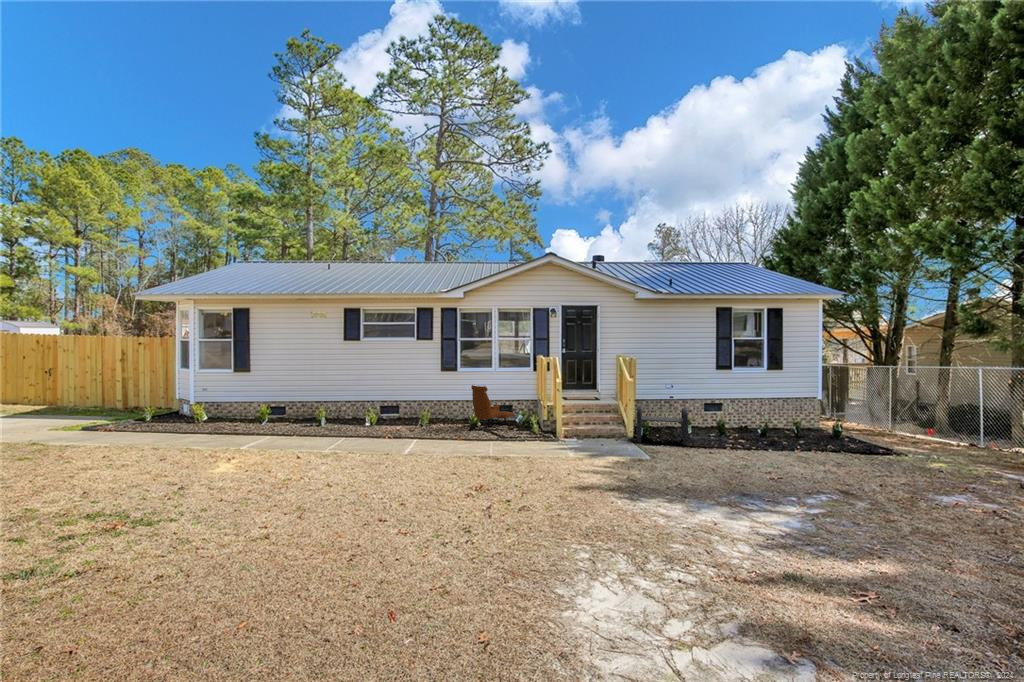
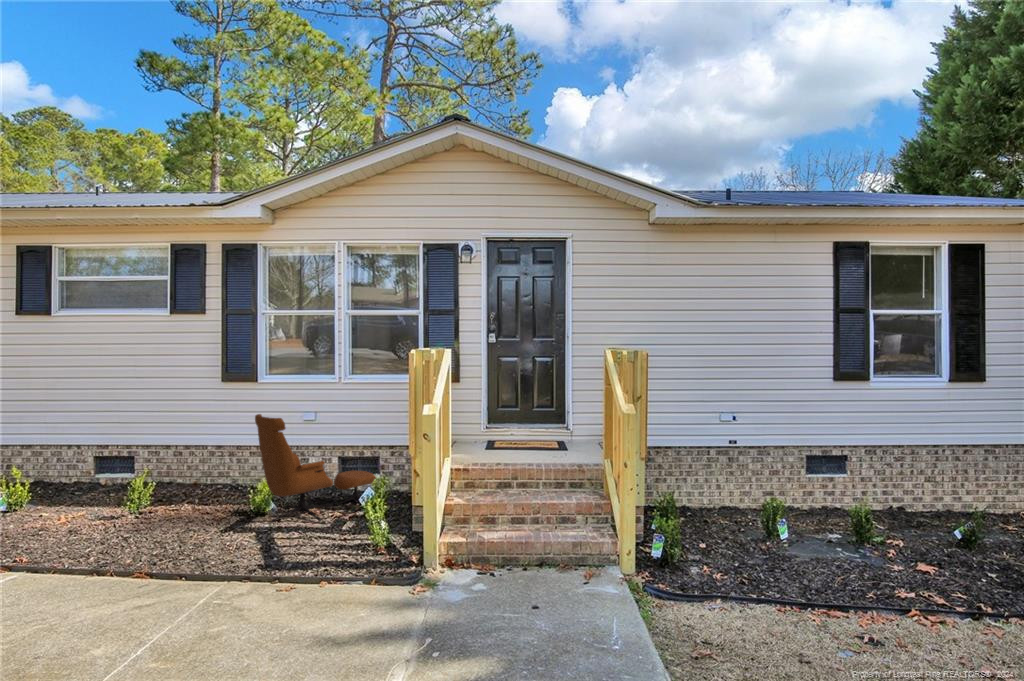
bench: present [637,405,688,446] -> none [644,468,782,587]

